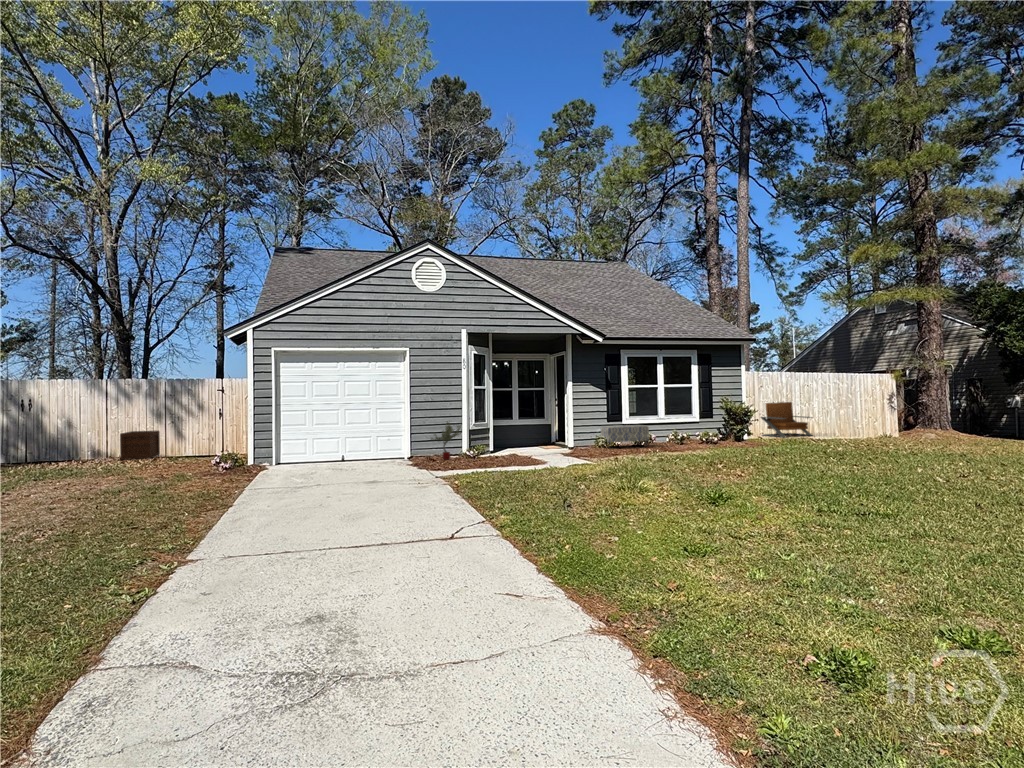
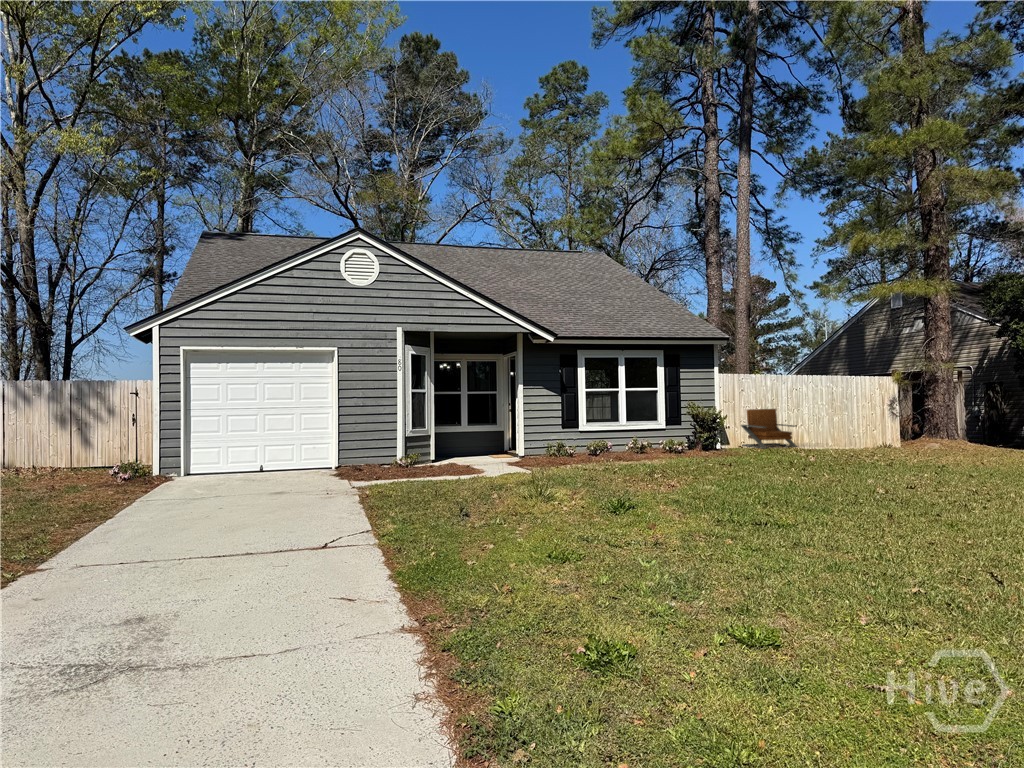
potted tree: present [431,421,461,460] -> none [356,428,393,472]
bench: present [601,425,649,448] -> none [555,433,607,460]
wooden crate: present [120,430,160,460] -> none [20,435,67,468]

